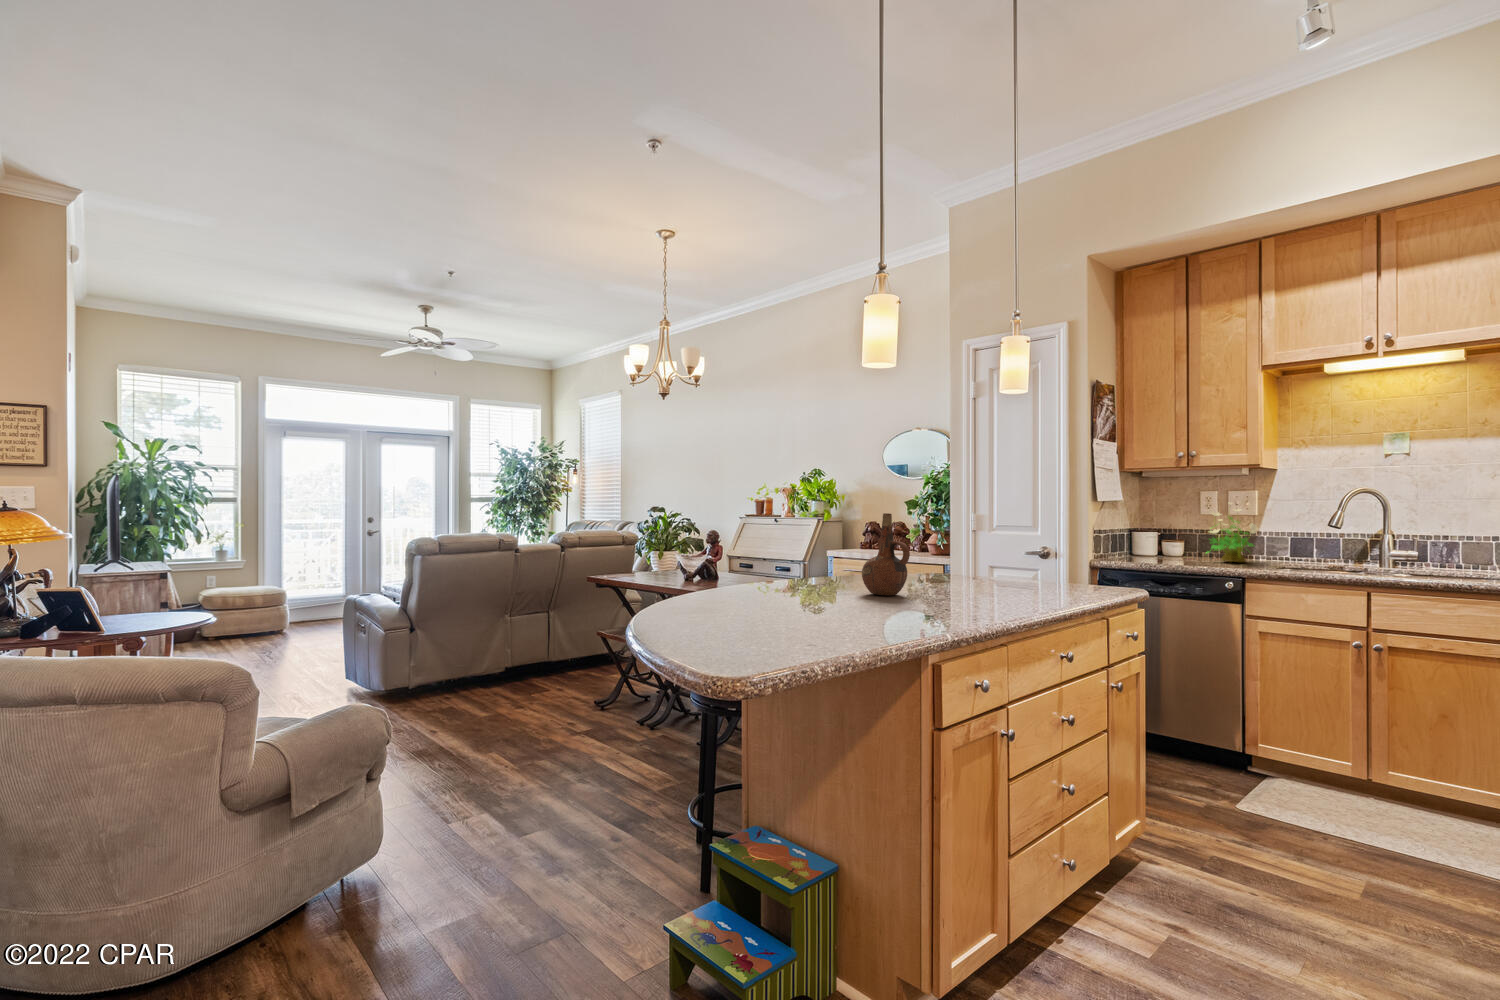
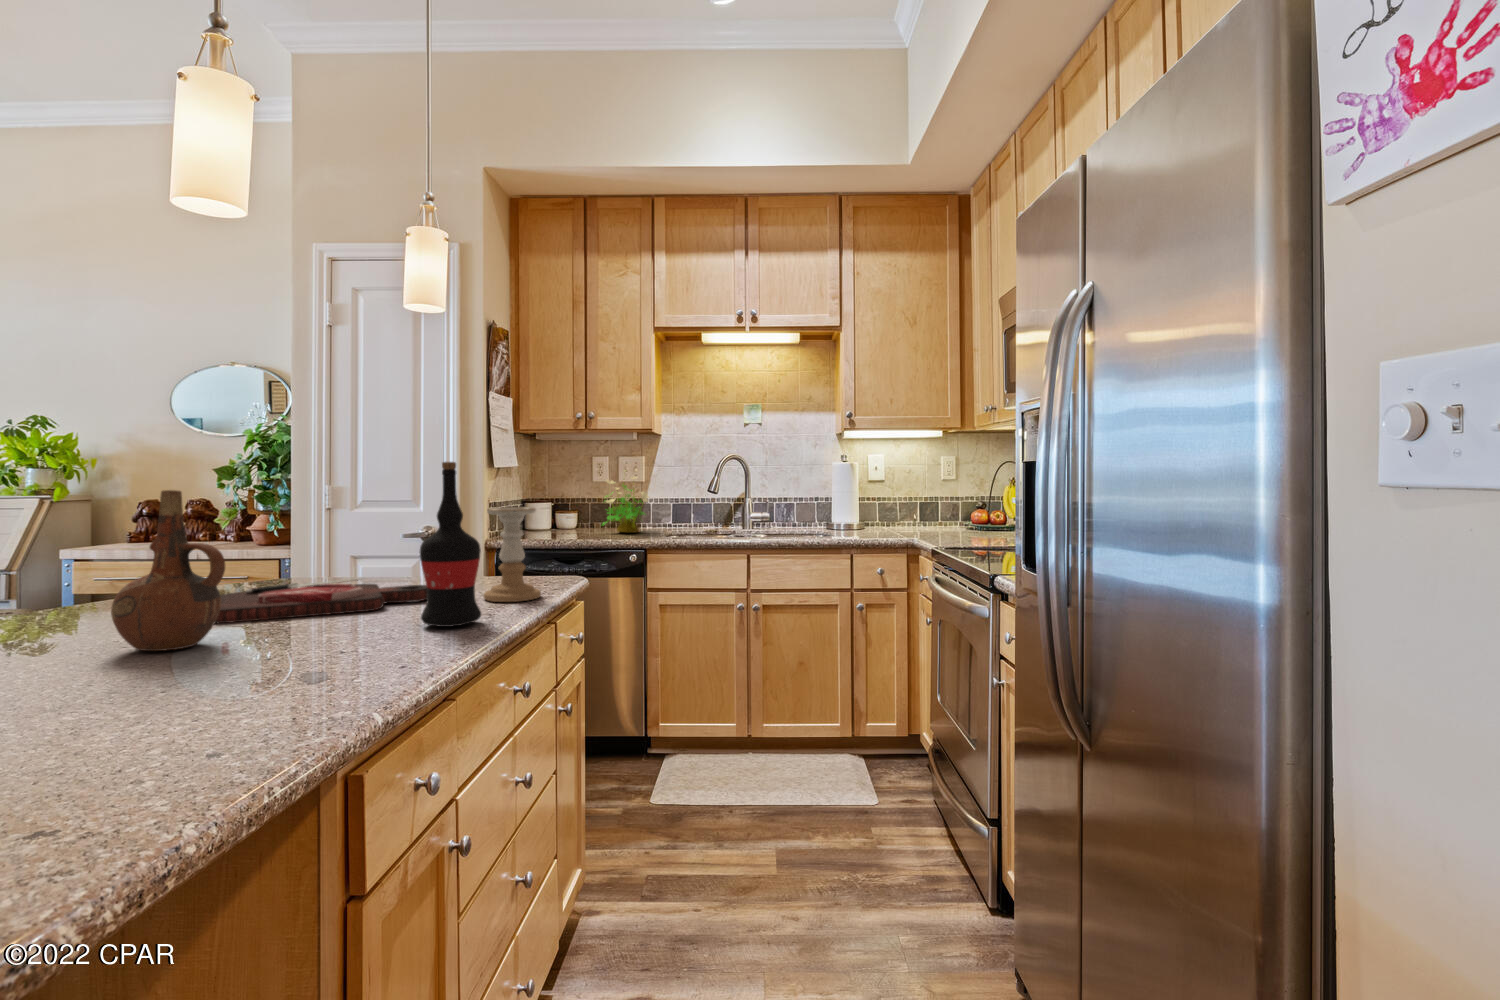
wine bottle: none [1011,498,1050,603] -> present [420,462,481,627]
candle holder: none [1060,529,1104,597] -> present [484,507,541,602]
cutting board: none [901,571,1026,591] -> present [215,578,427,623]

